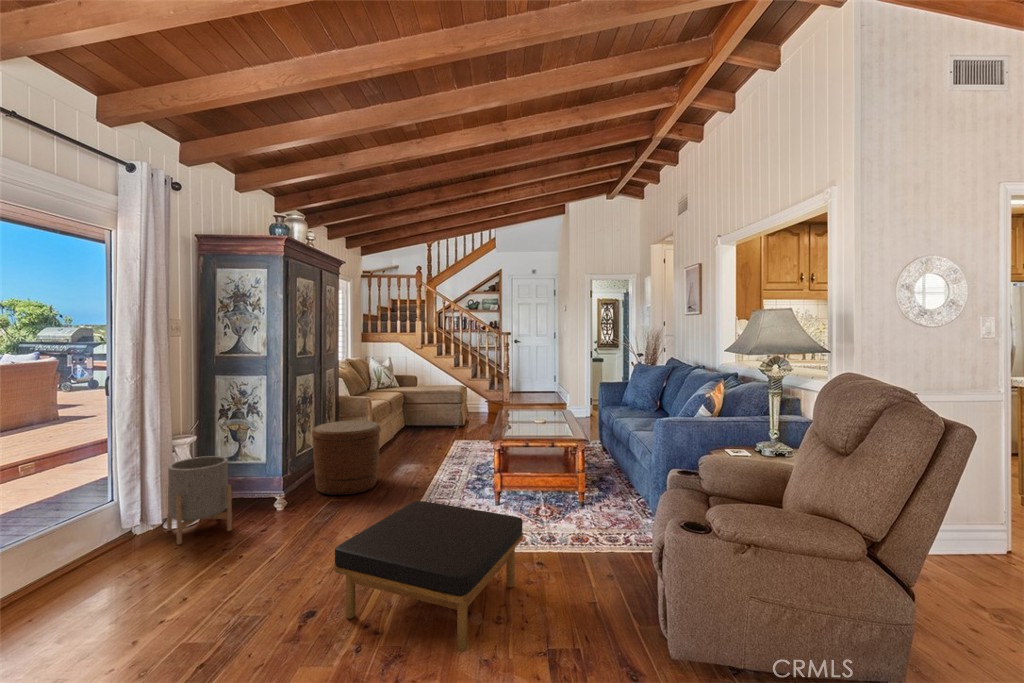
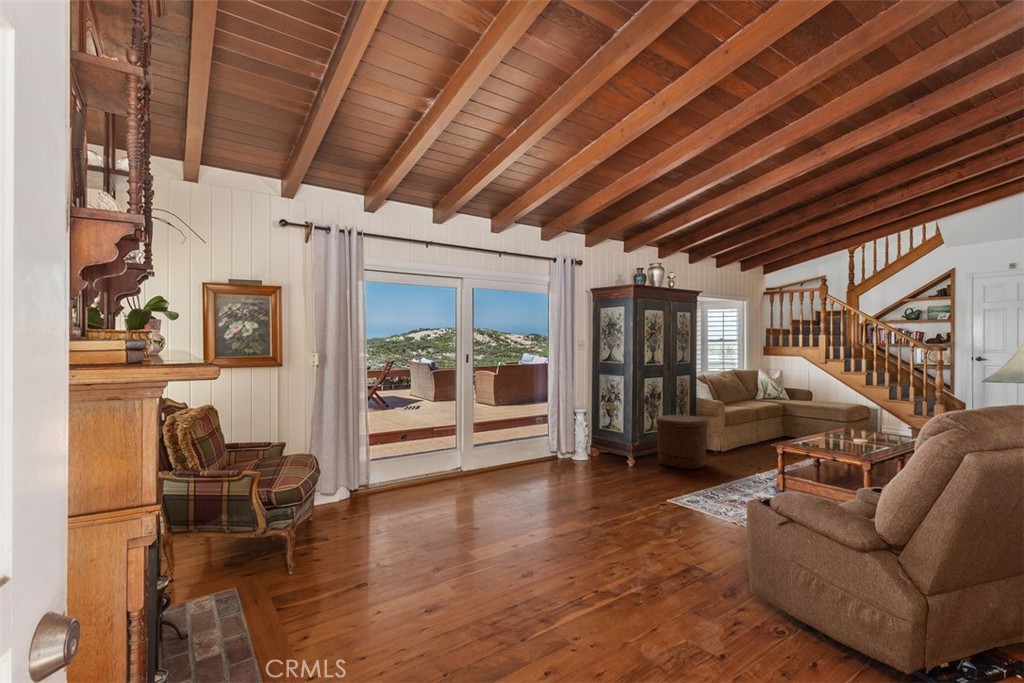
planter: present [167,456,232,544] -> none [567,421,596,467]
ottoman: present [334,501,523,652] -> none [595,466,719,544]

